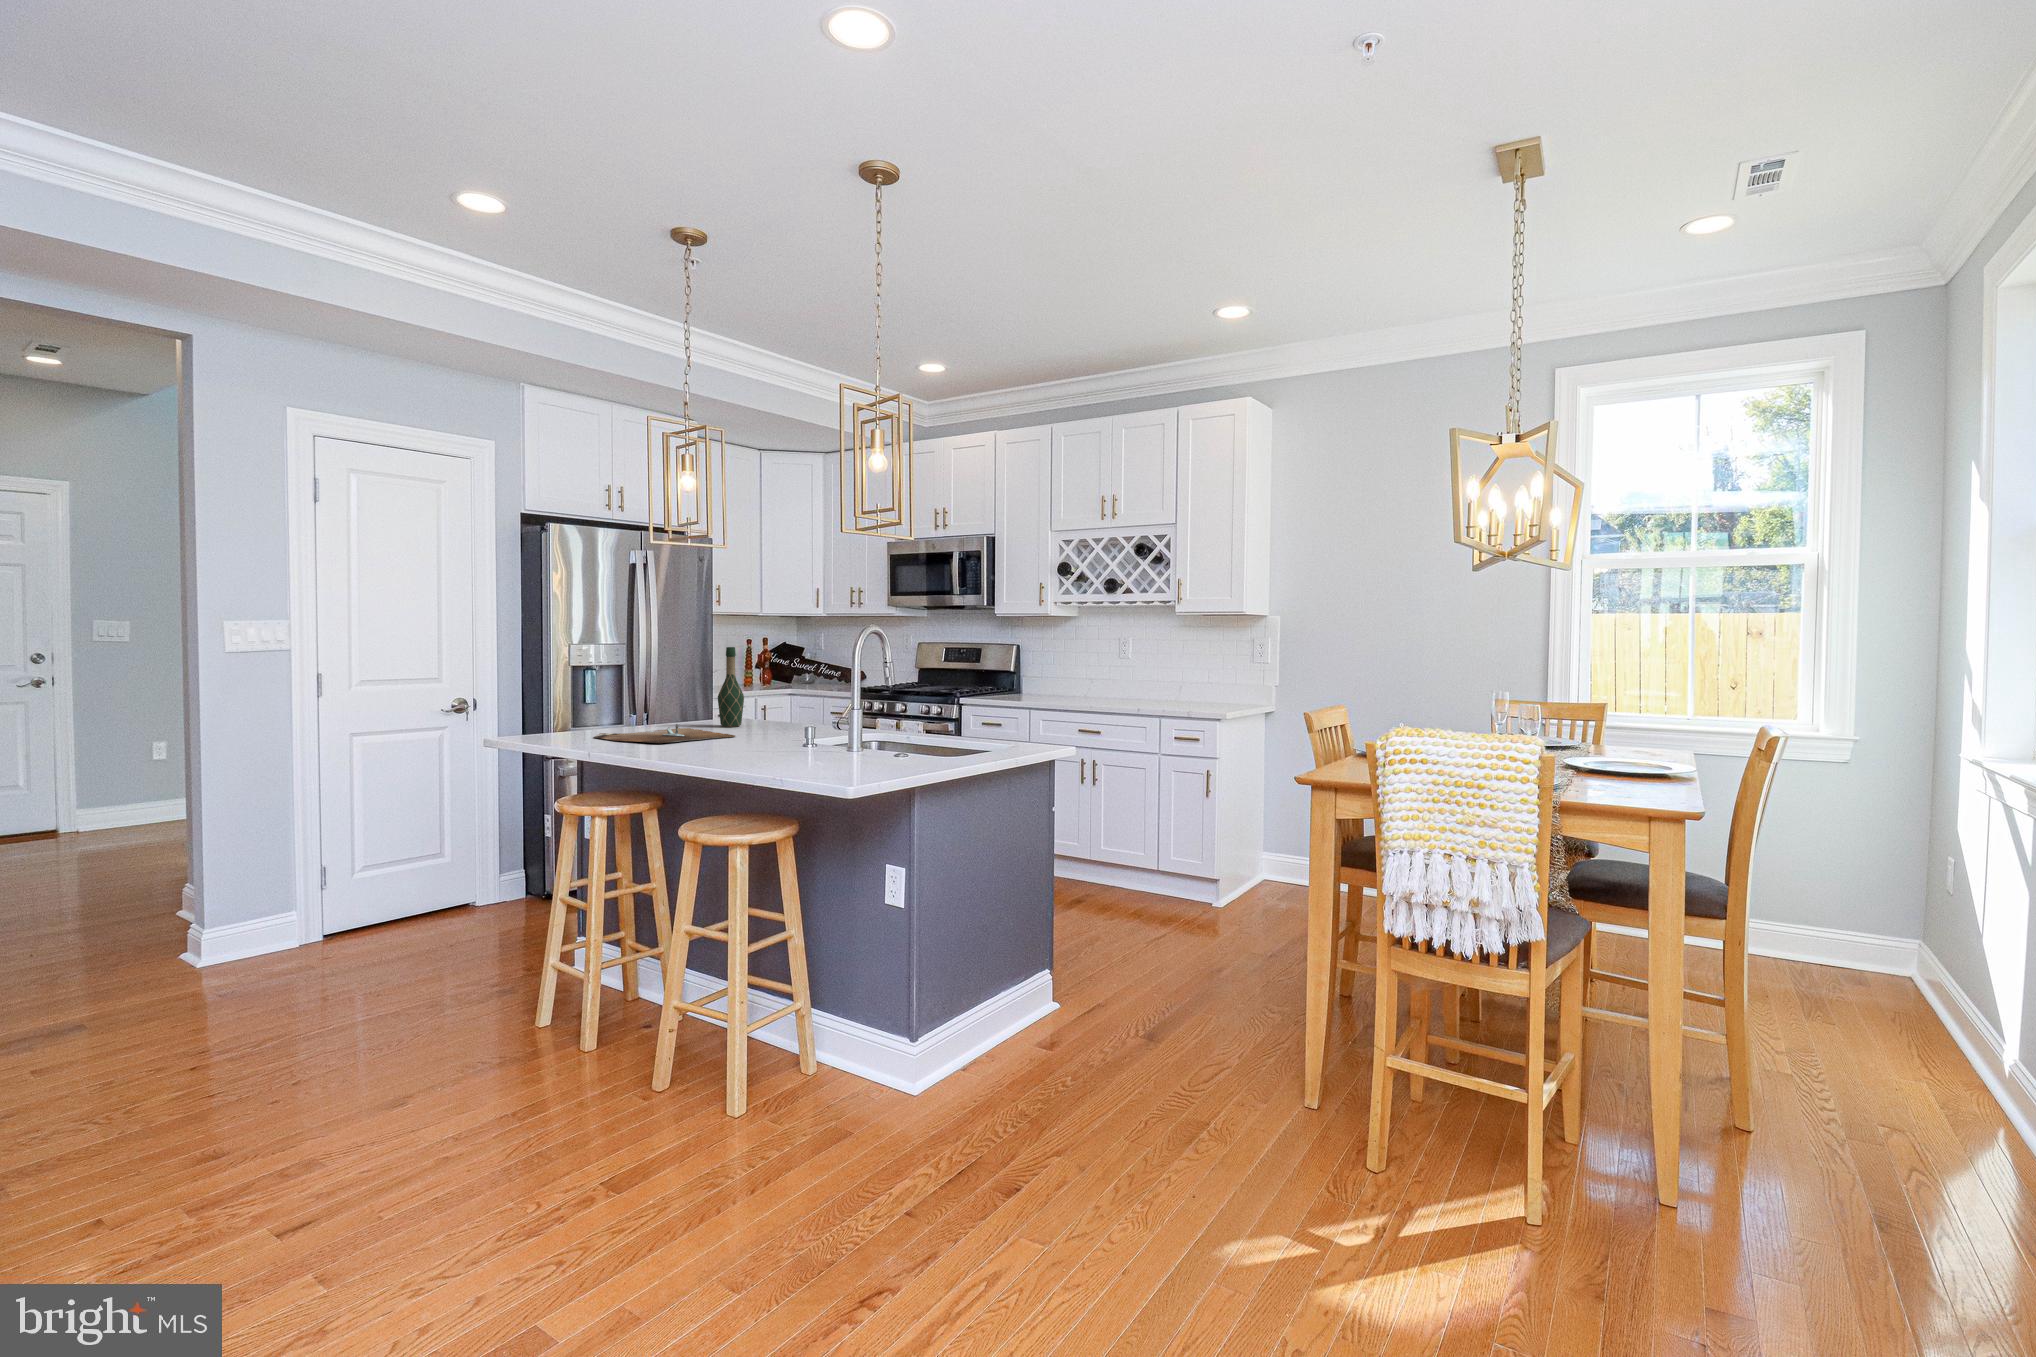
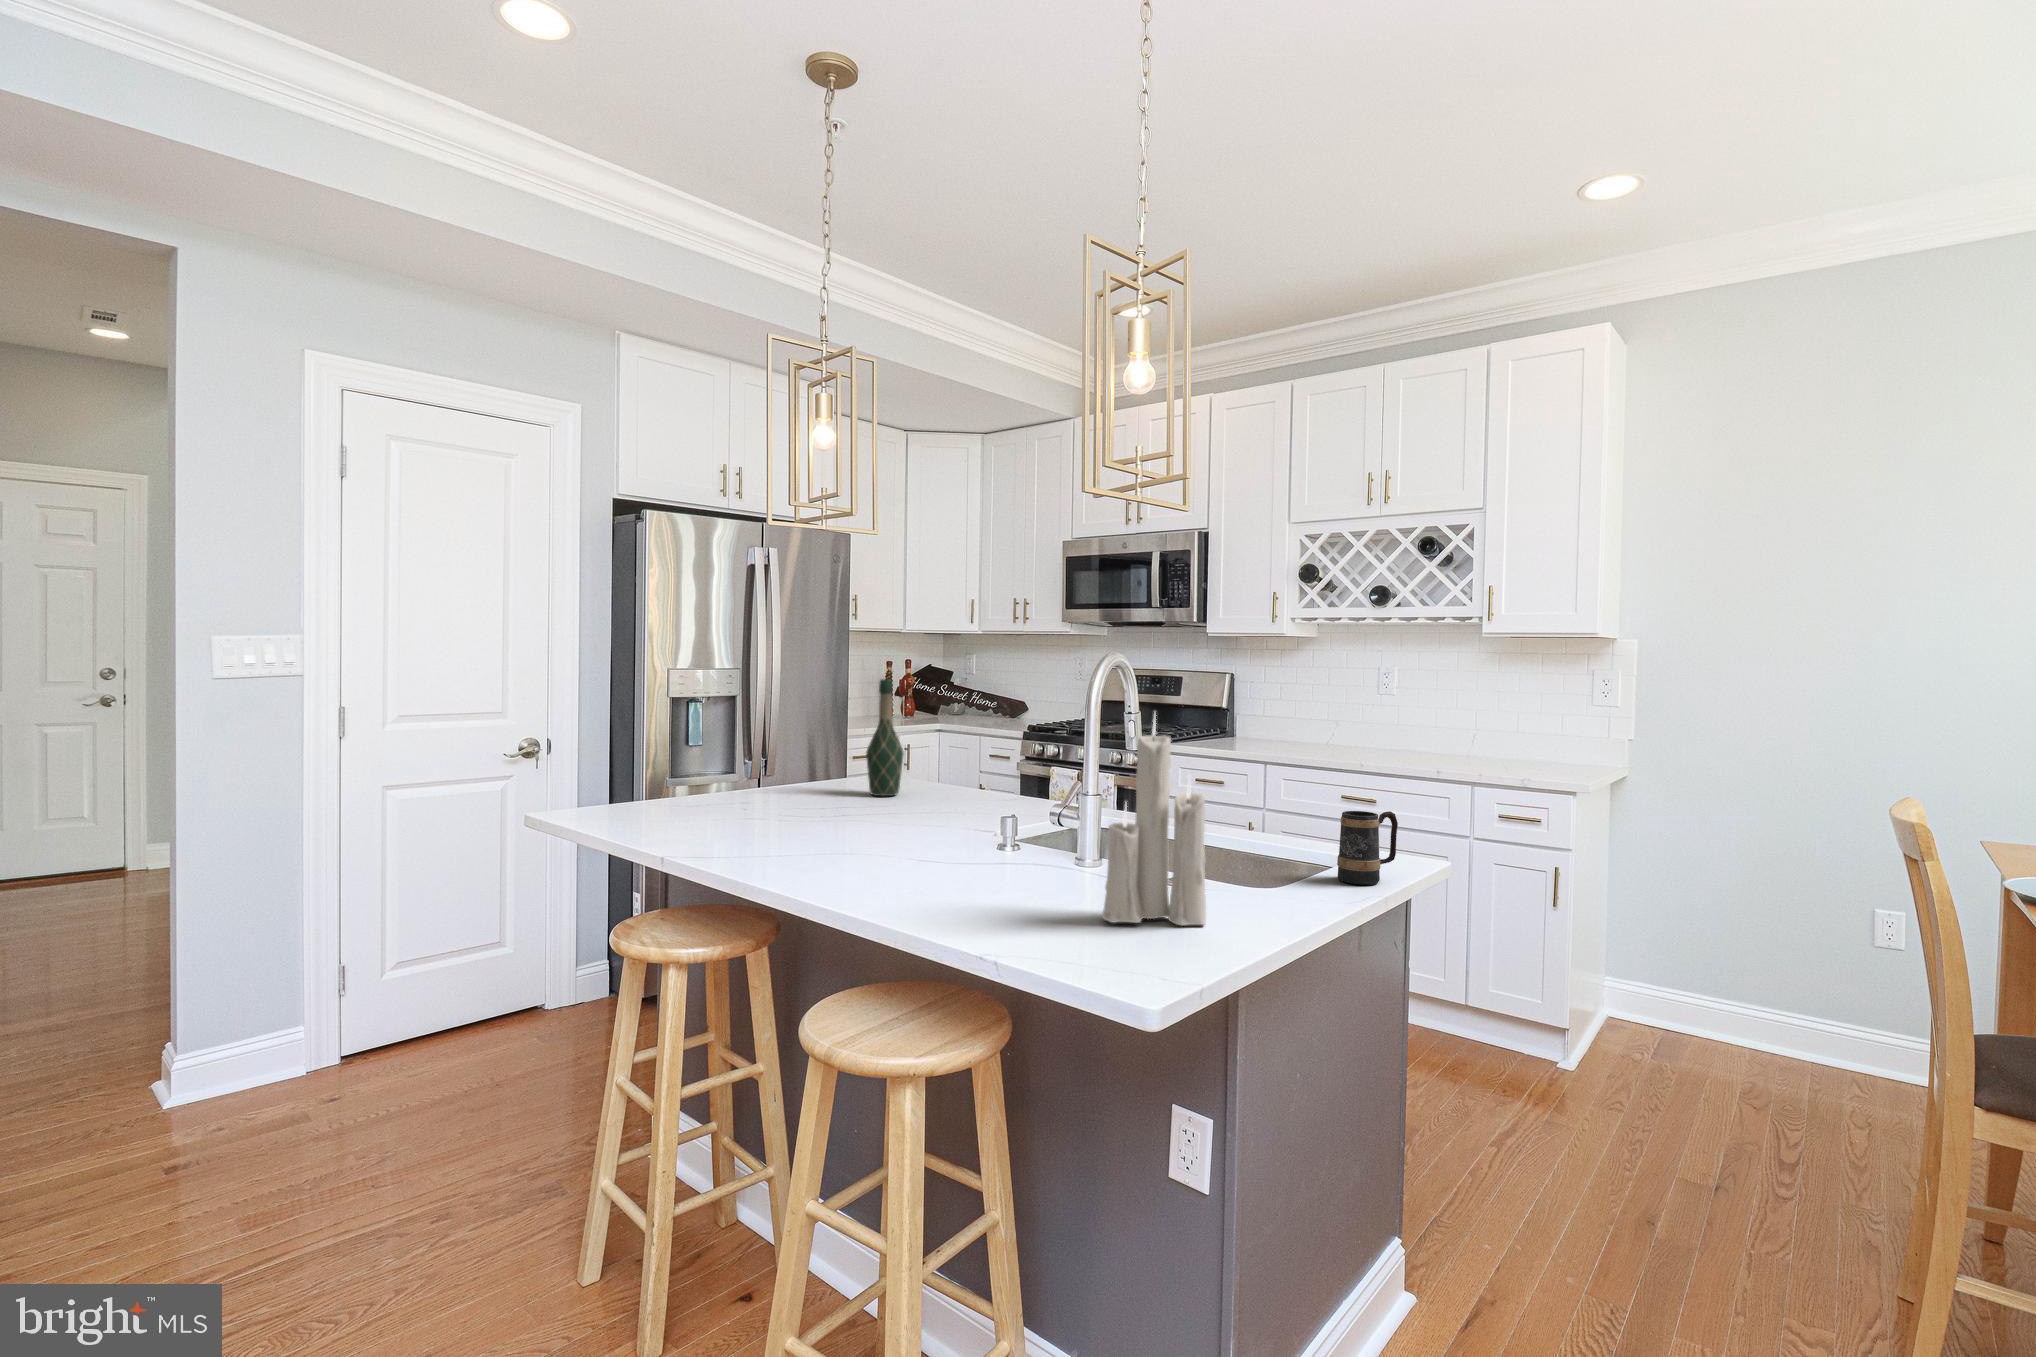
candle: none [834,649,892,768] -> present [1102,714,1206,925]
mug: none [986,714,1020,755] -> present [1337,811,1398,885]
cutting board: present [595,724,735,743] -> none [689,798,898,836]

